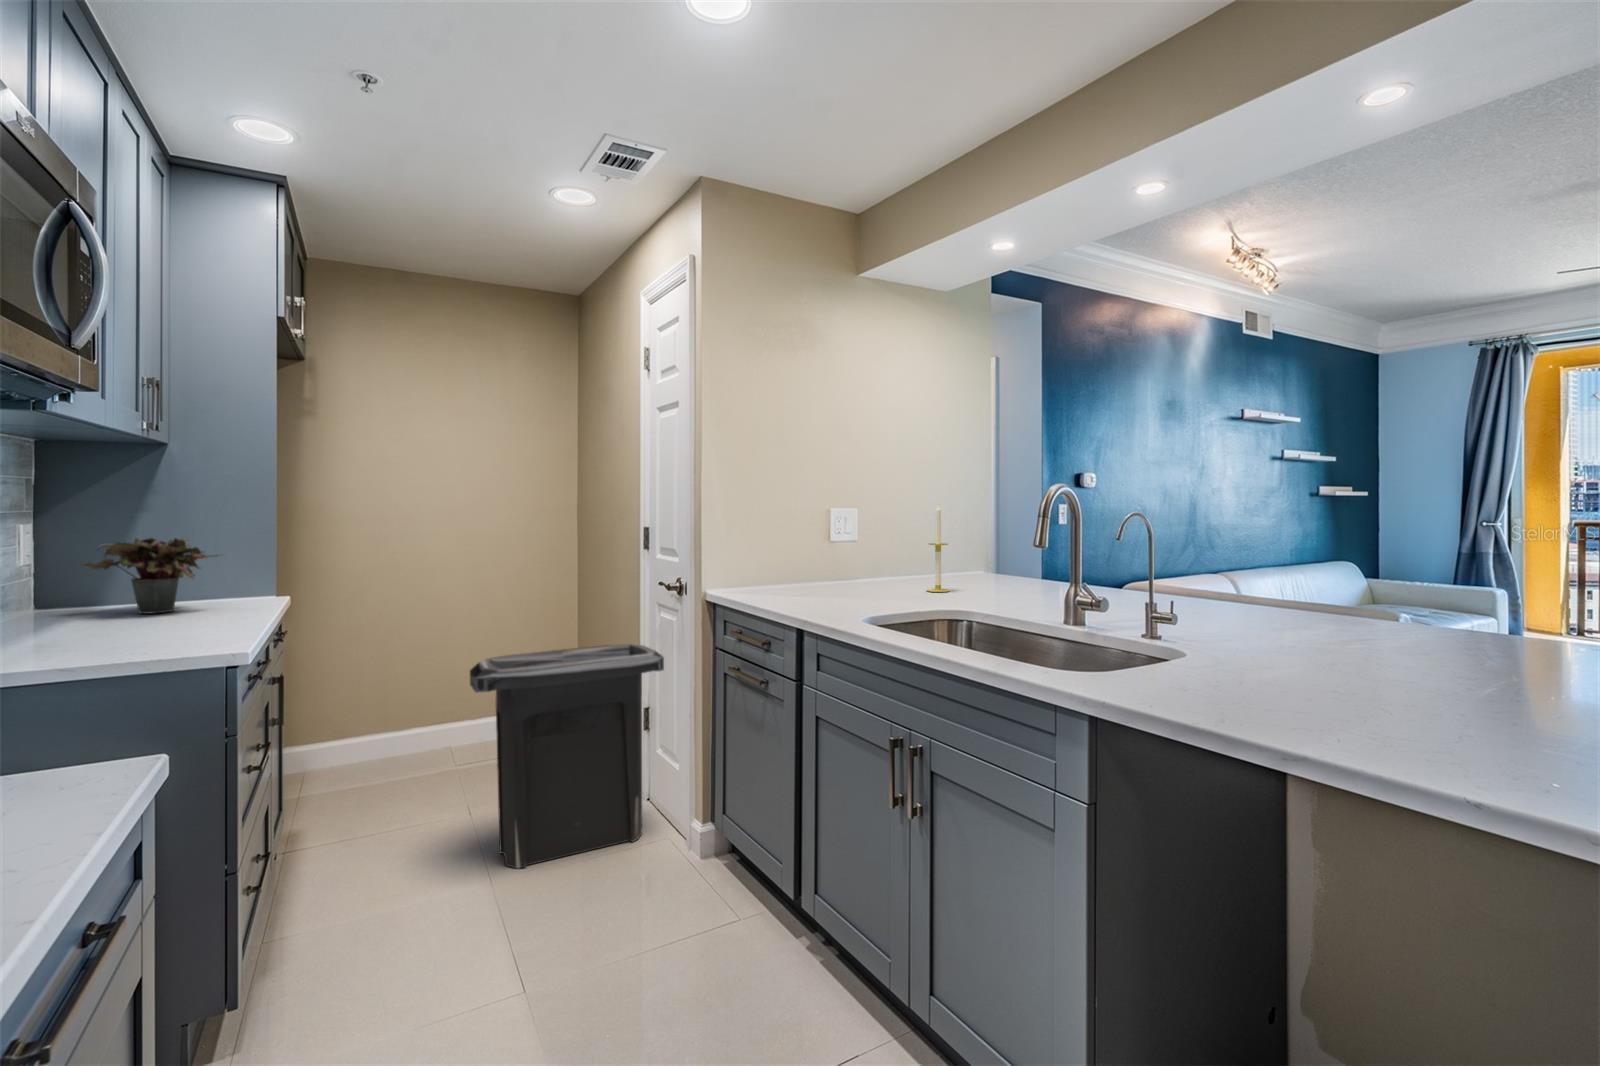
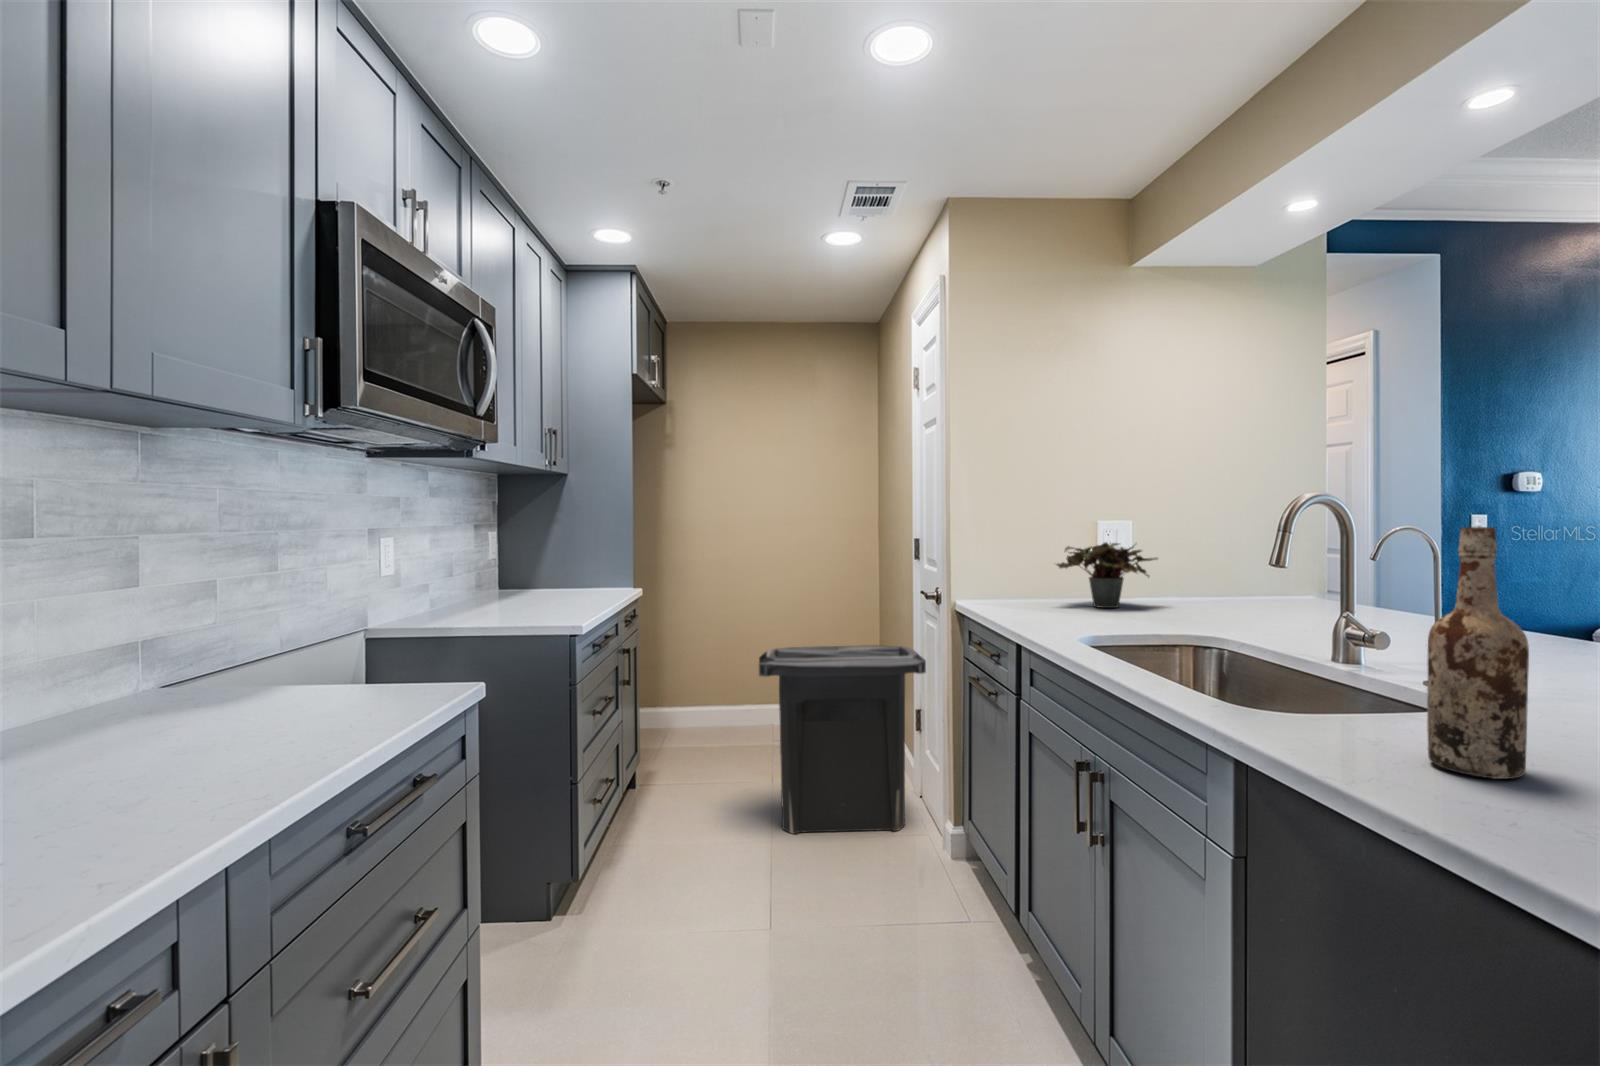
candle: present [927,505,950,592] -> none [1206,512,1236,613]
wine bottle: none [1233,514,1300,703] -> present [1427,527,1529,779]
potted plant: present [81,538,219,614] -> present [1057,543,1157,608]

